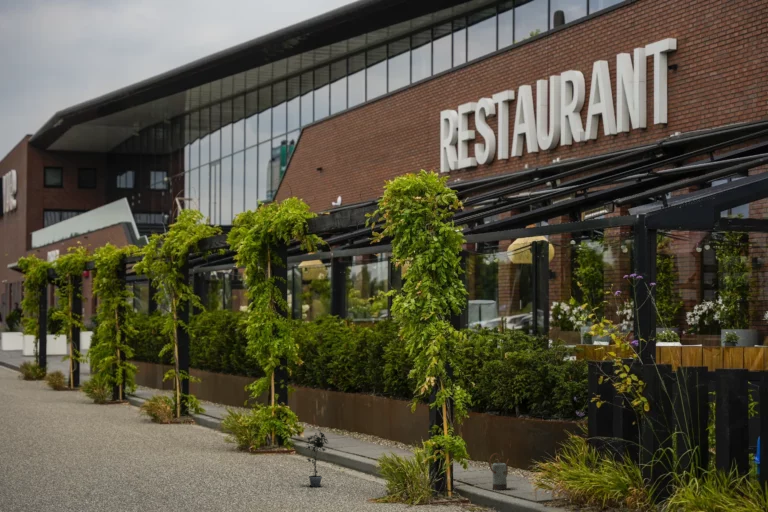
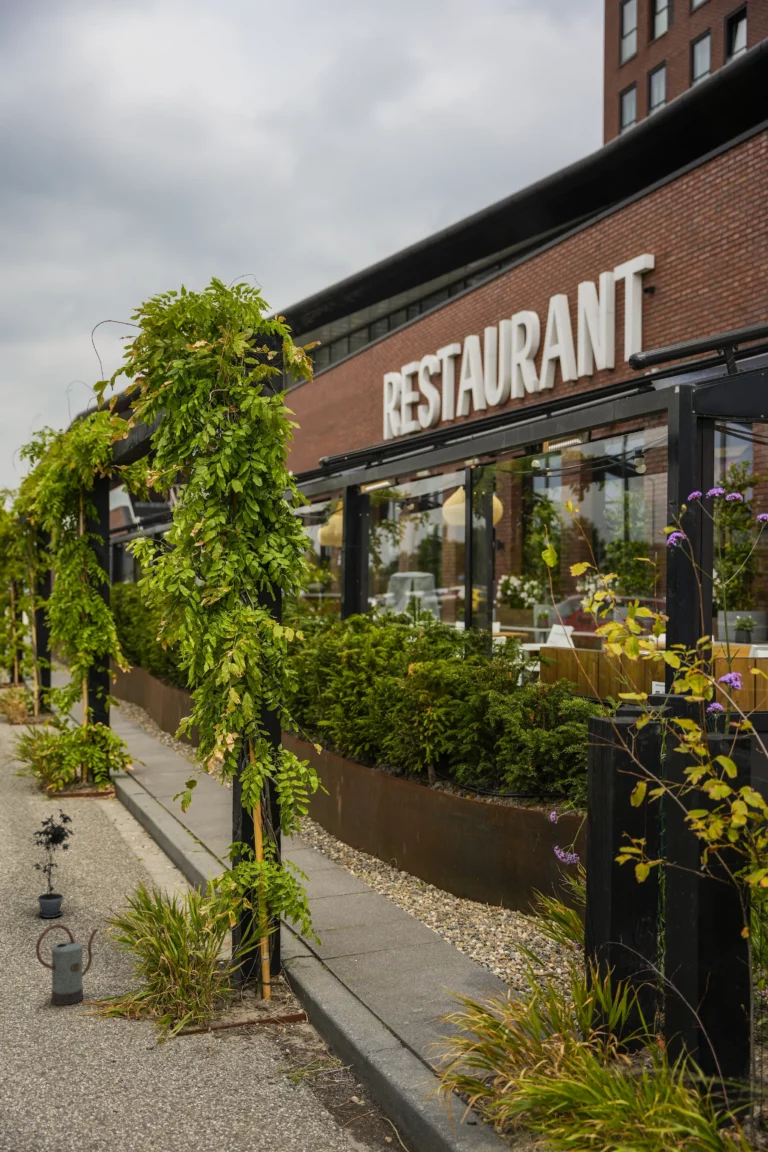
watering can: present [489,453,509,490] -> present [36,924,97,1005]

